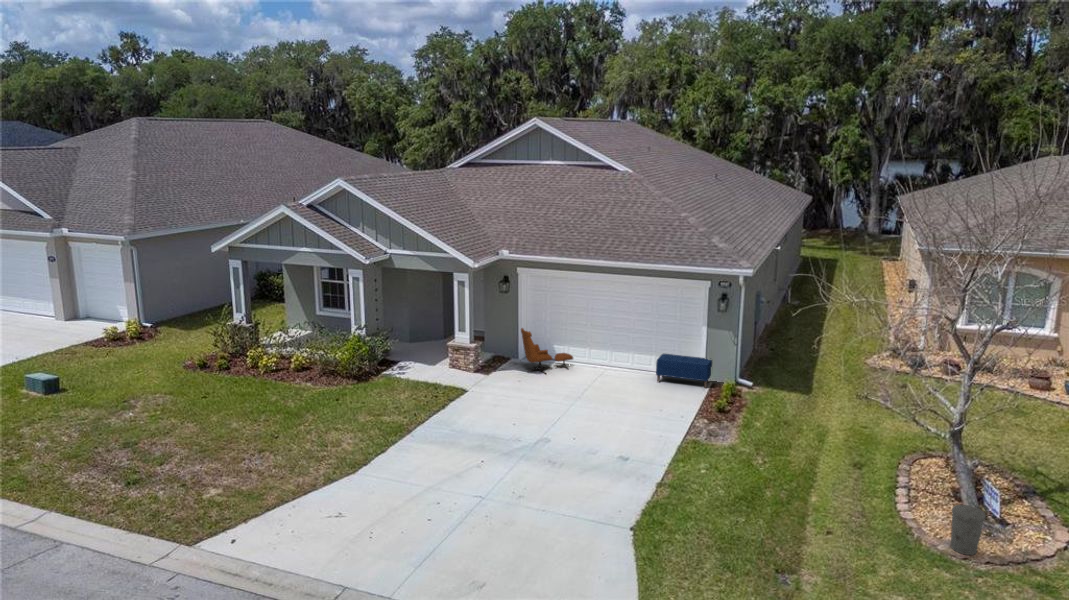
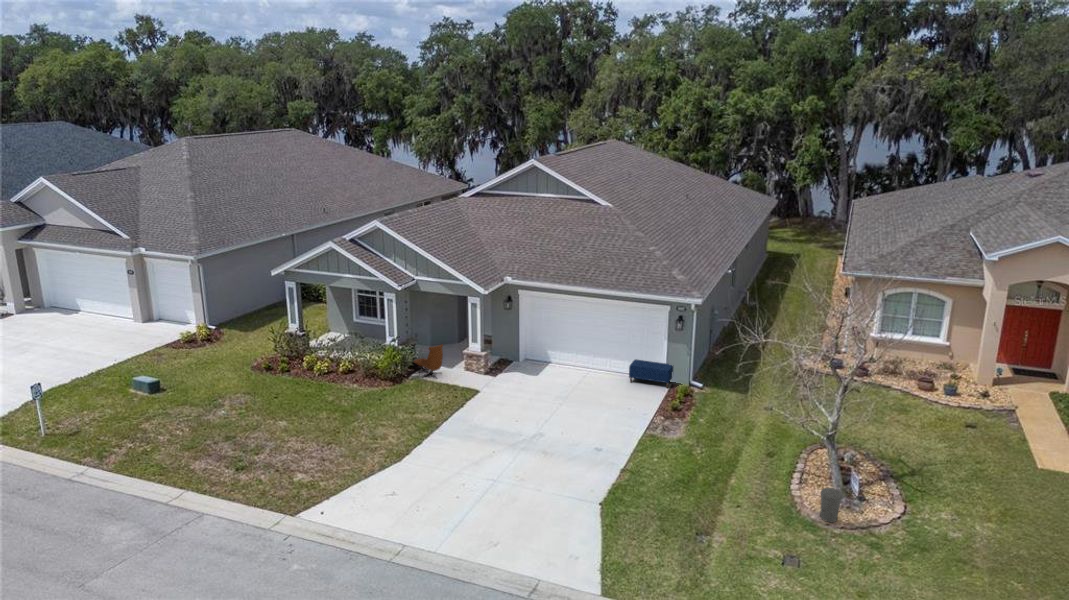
lounge chair: present [521,328,573,372] -> present [414,344,443,376]

